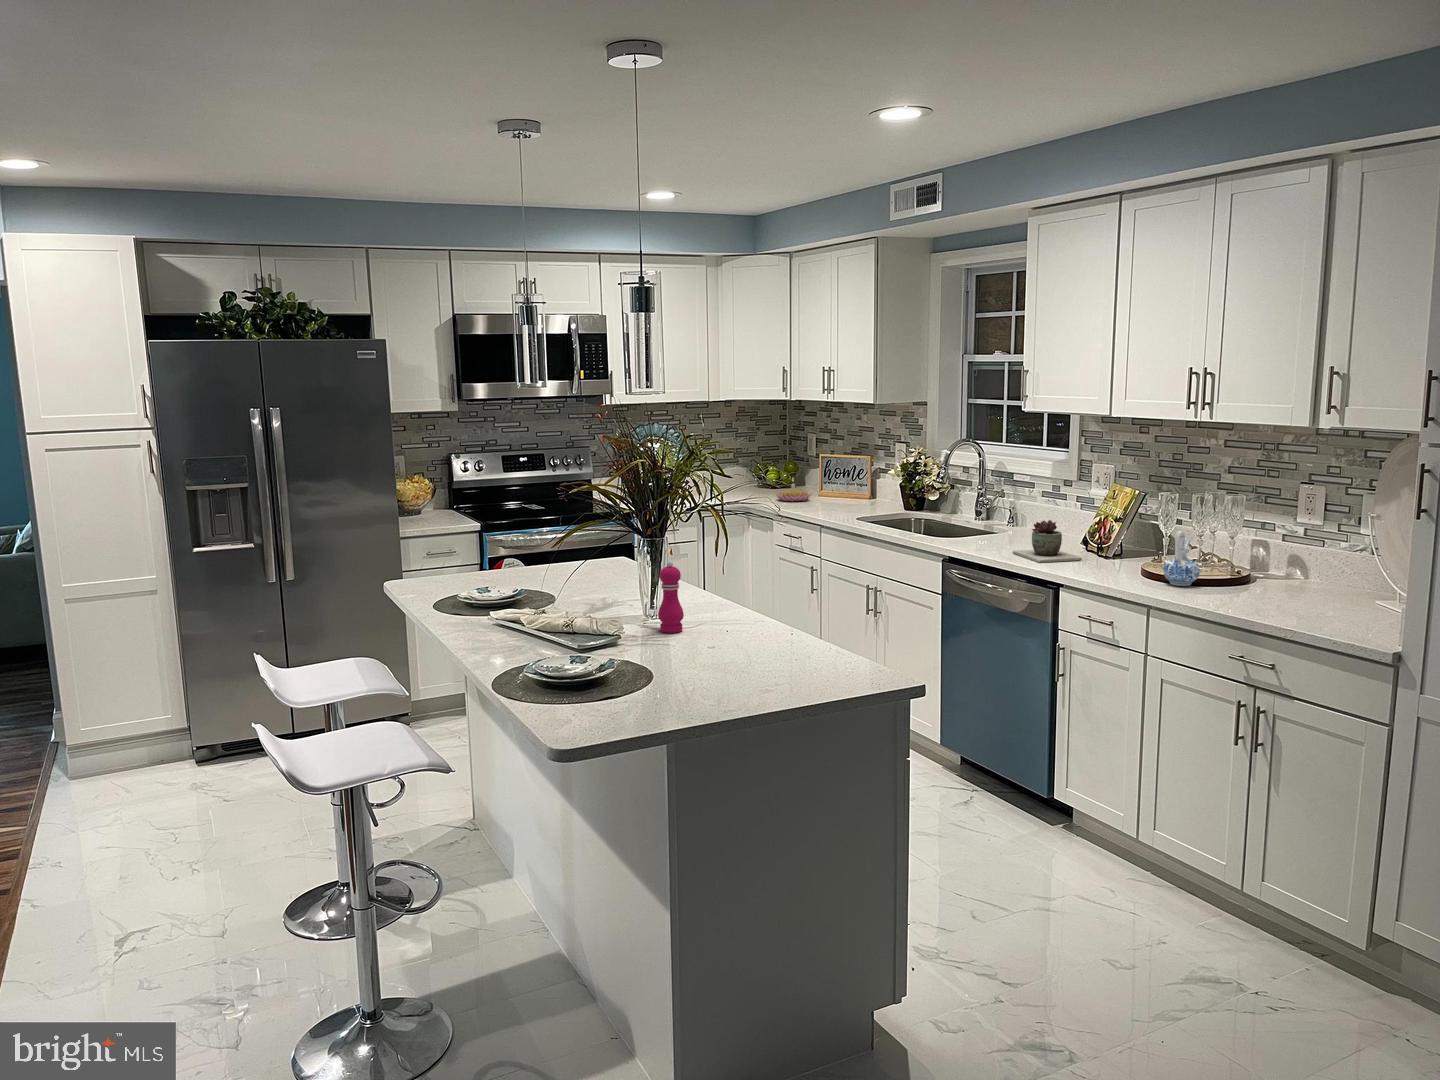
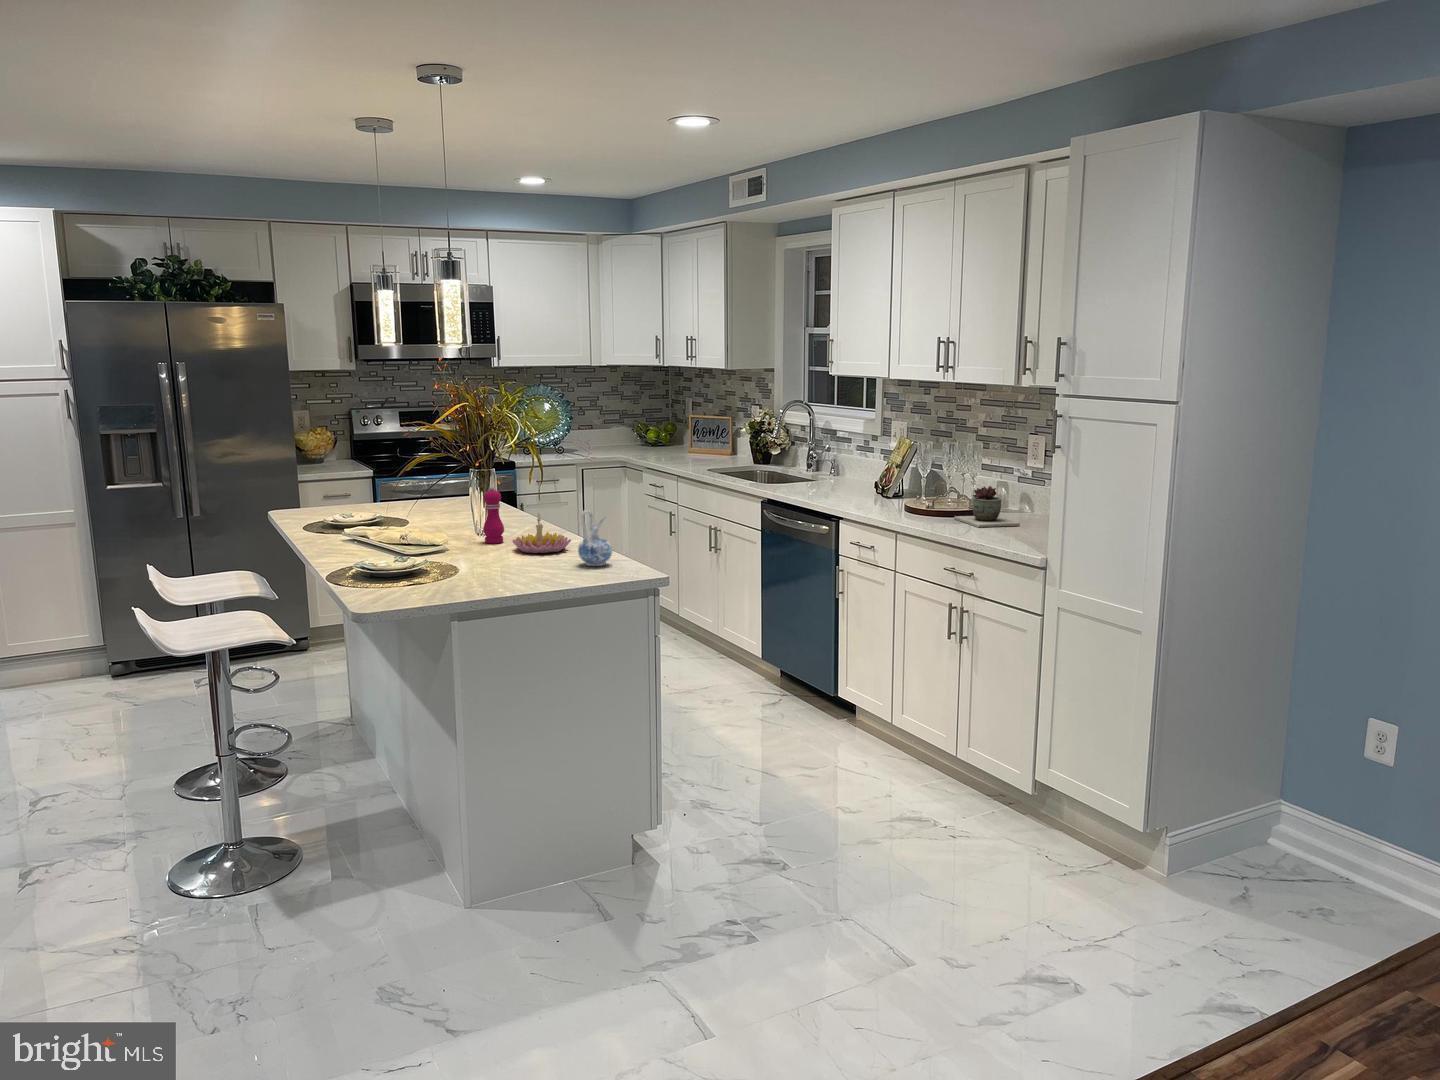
candle holder: present [776,477,812,502] -> present [513,513,571,554]
succulent plant: present [1013,520,1082,563] -> present [954,486,1020,527]
ceramic pitcher: present [1163,531,1200,586] -> present [578,510,612,566]

